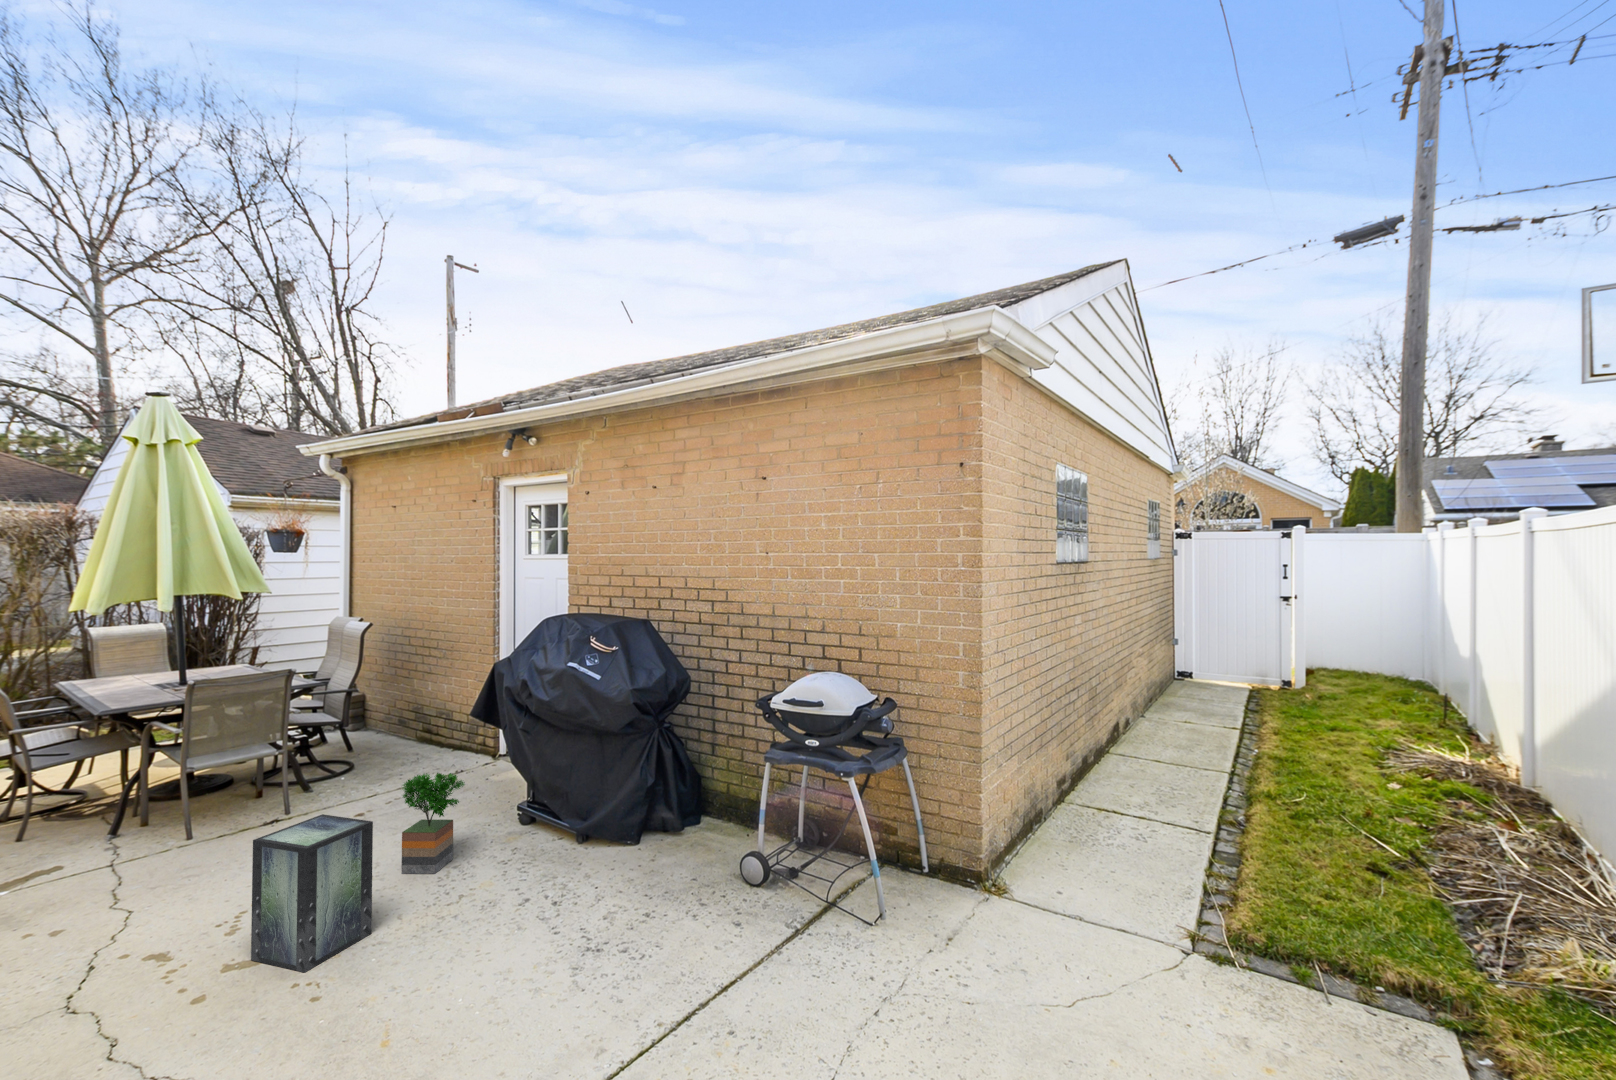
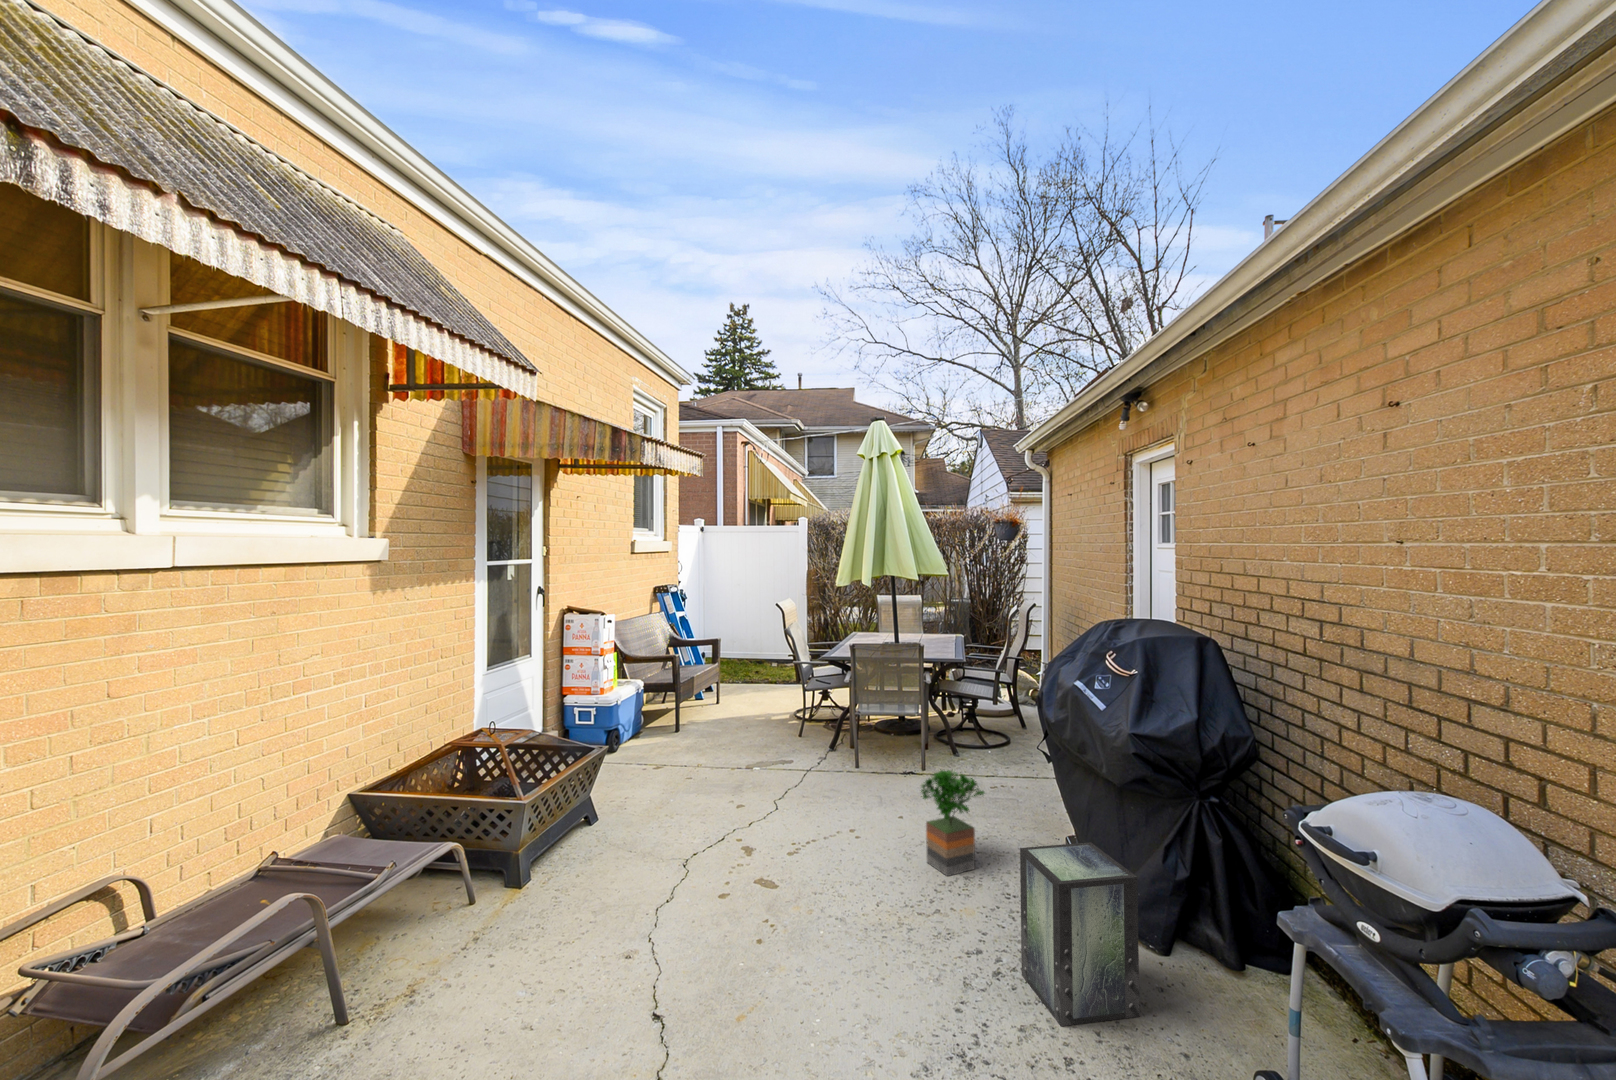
storage box: present [251,814,373,973] -> present [1020,842,1140,1026]

